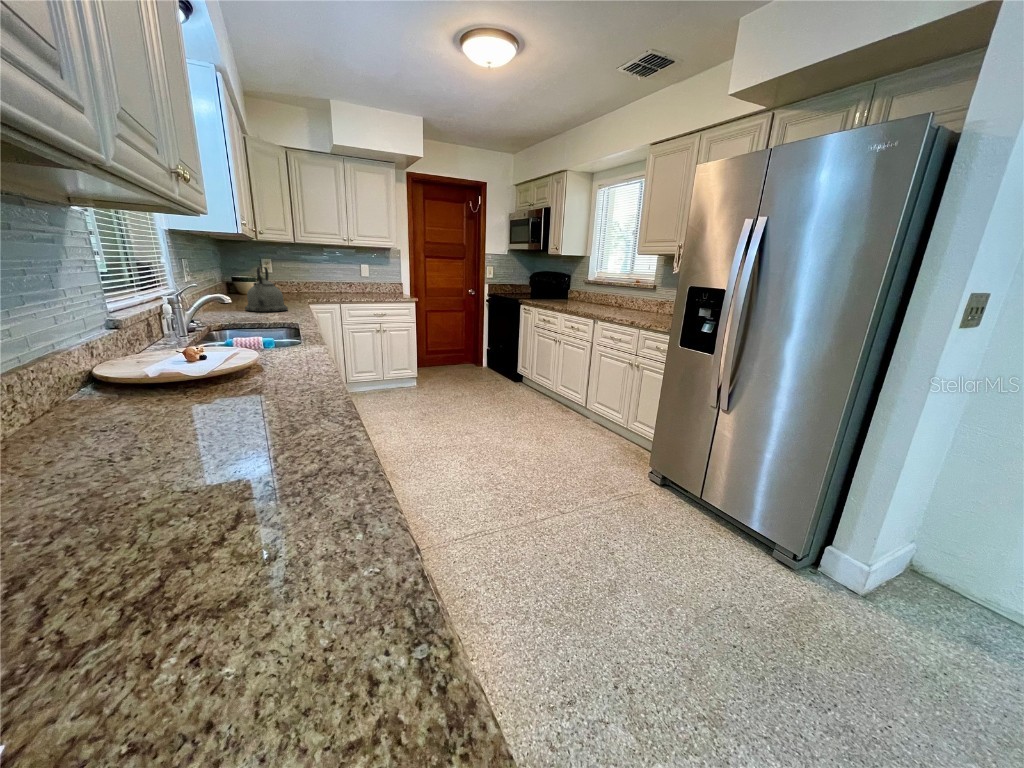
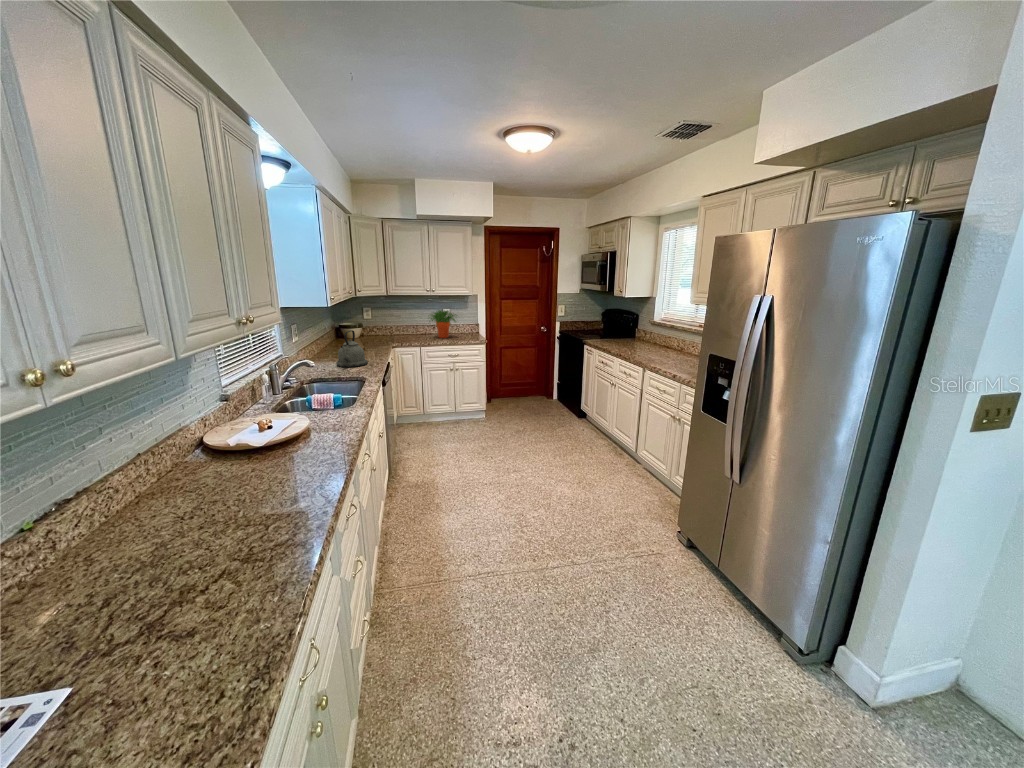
potted plant: none [348,262,387,295] -> present [431,310,457,338]

